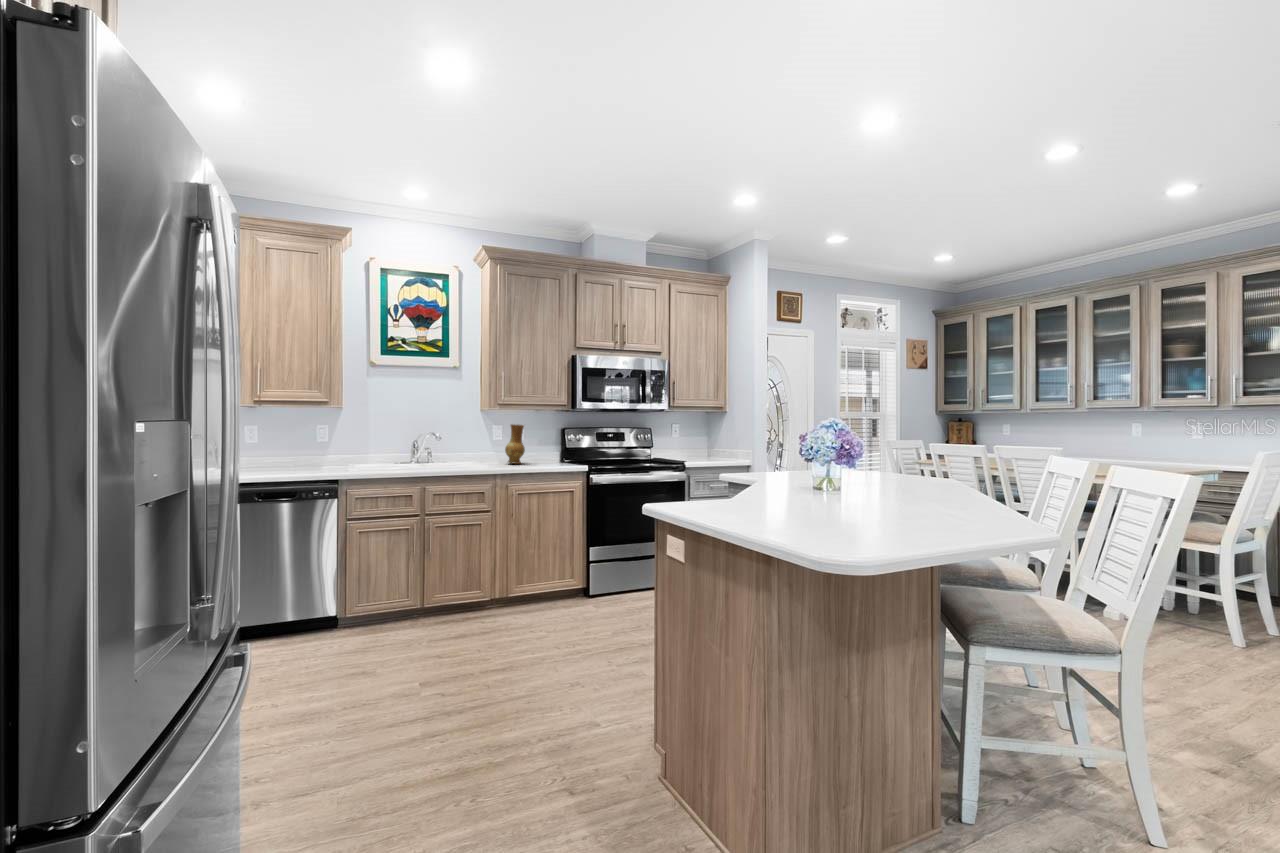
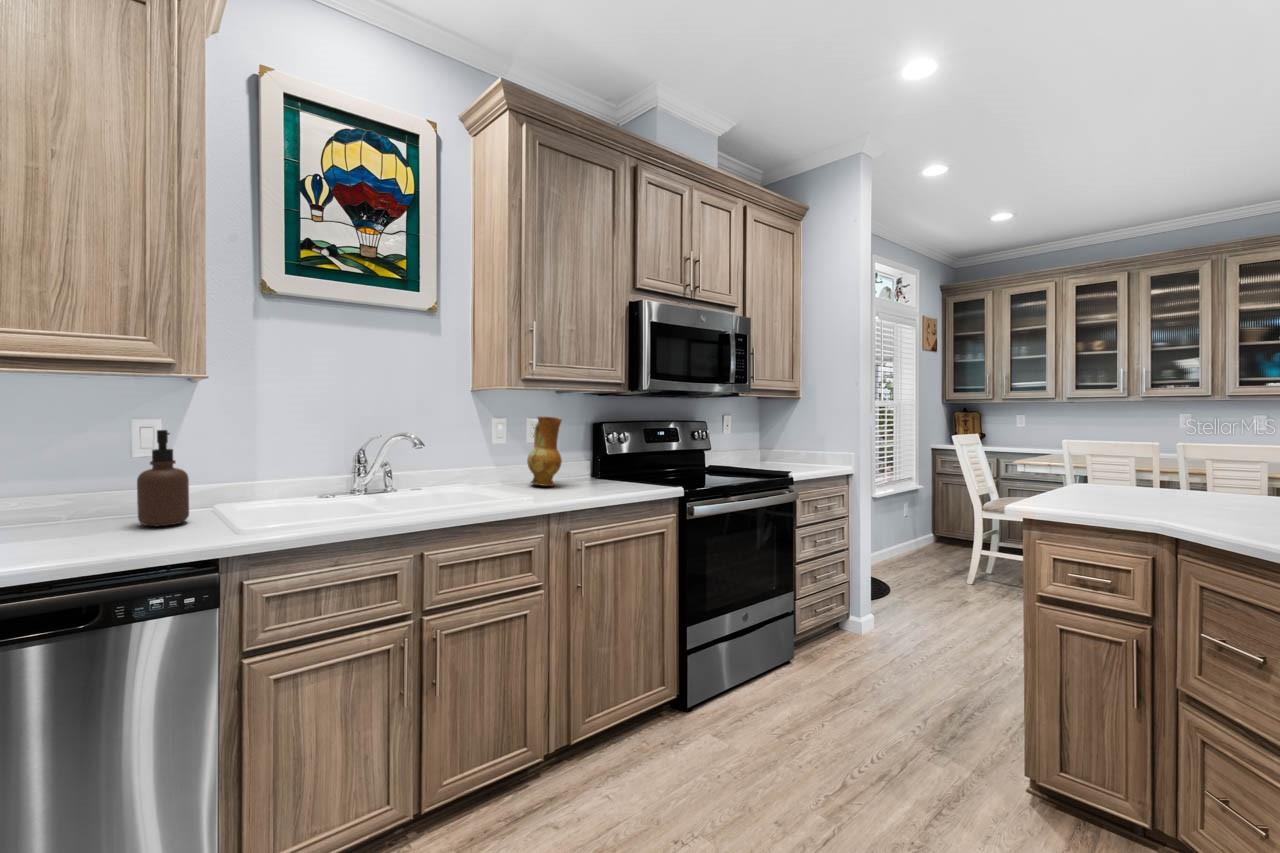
soap dispenser: none [312,429,332,470] -> present [137,430,189,526]

